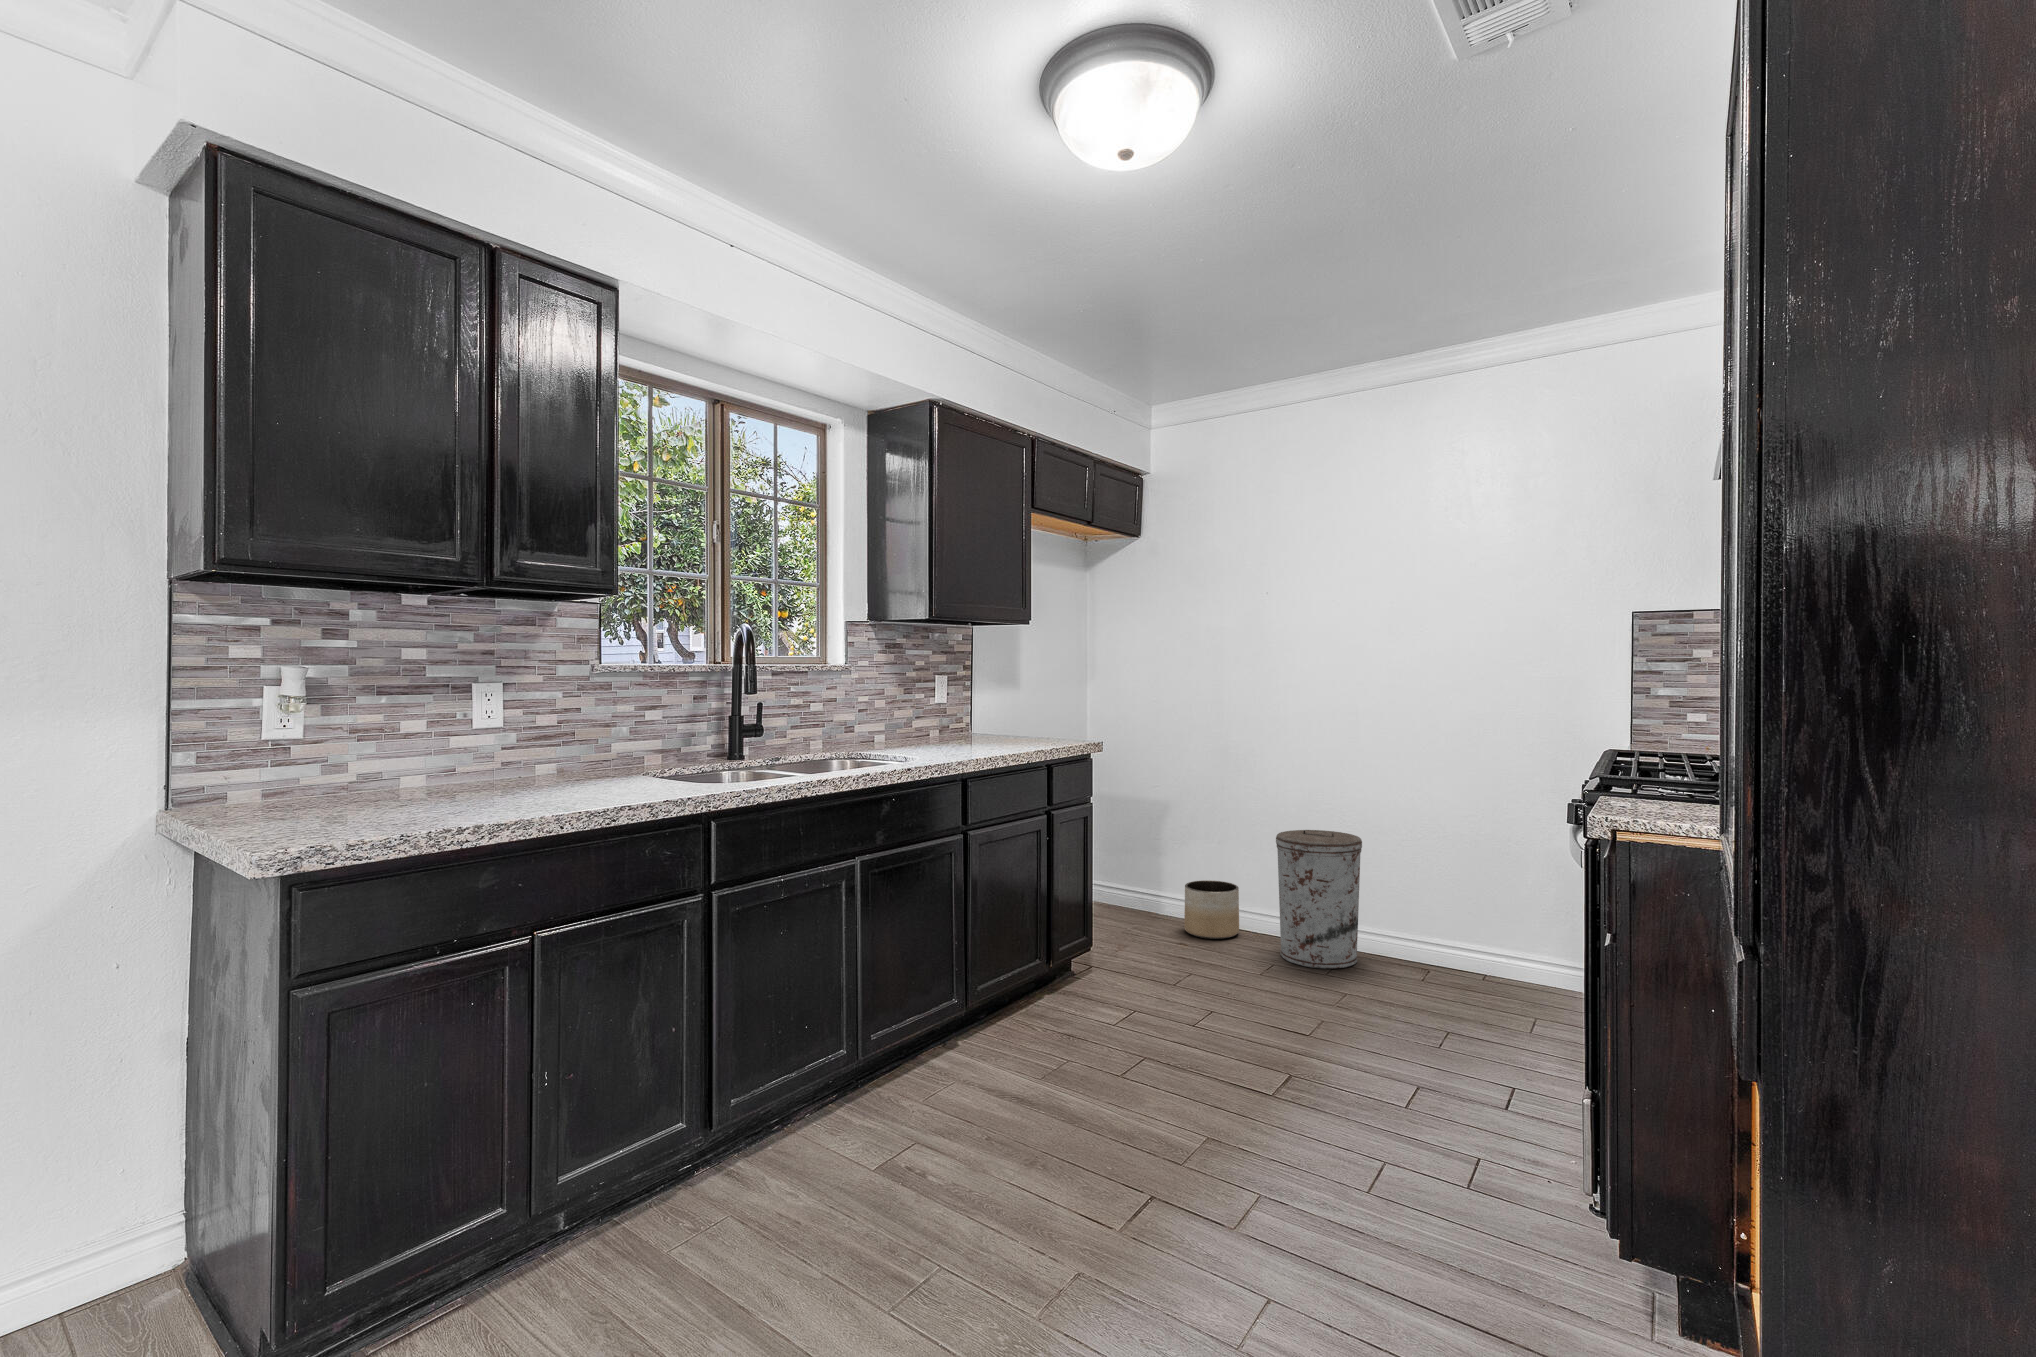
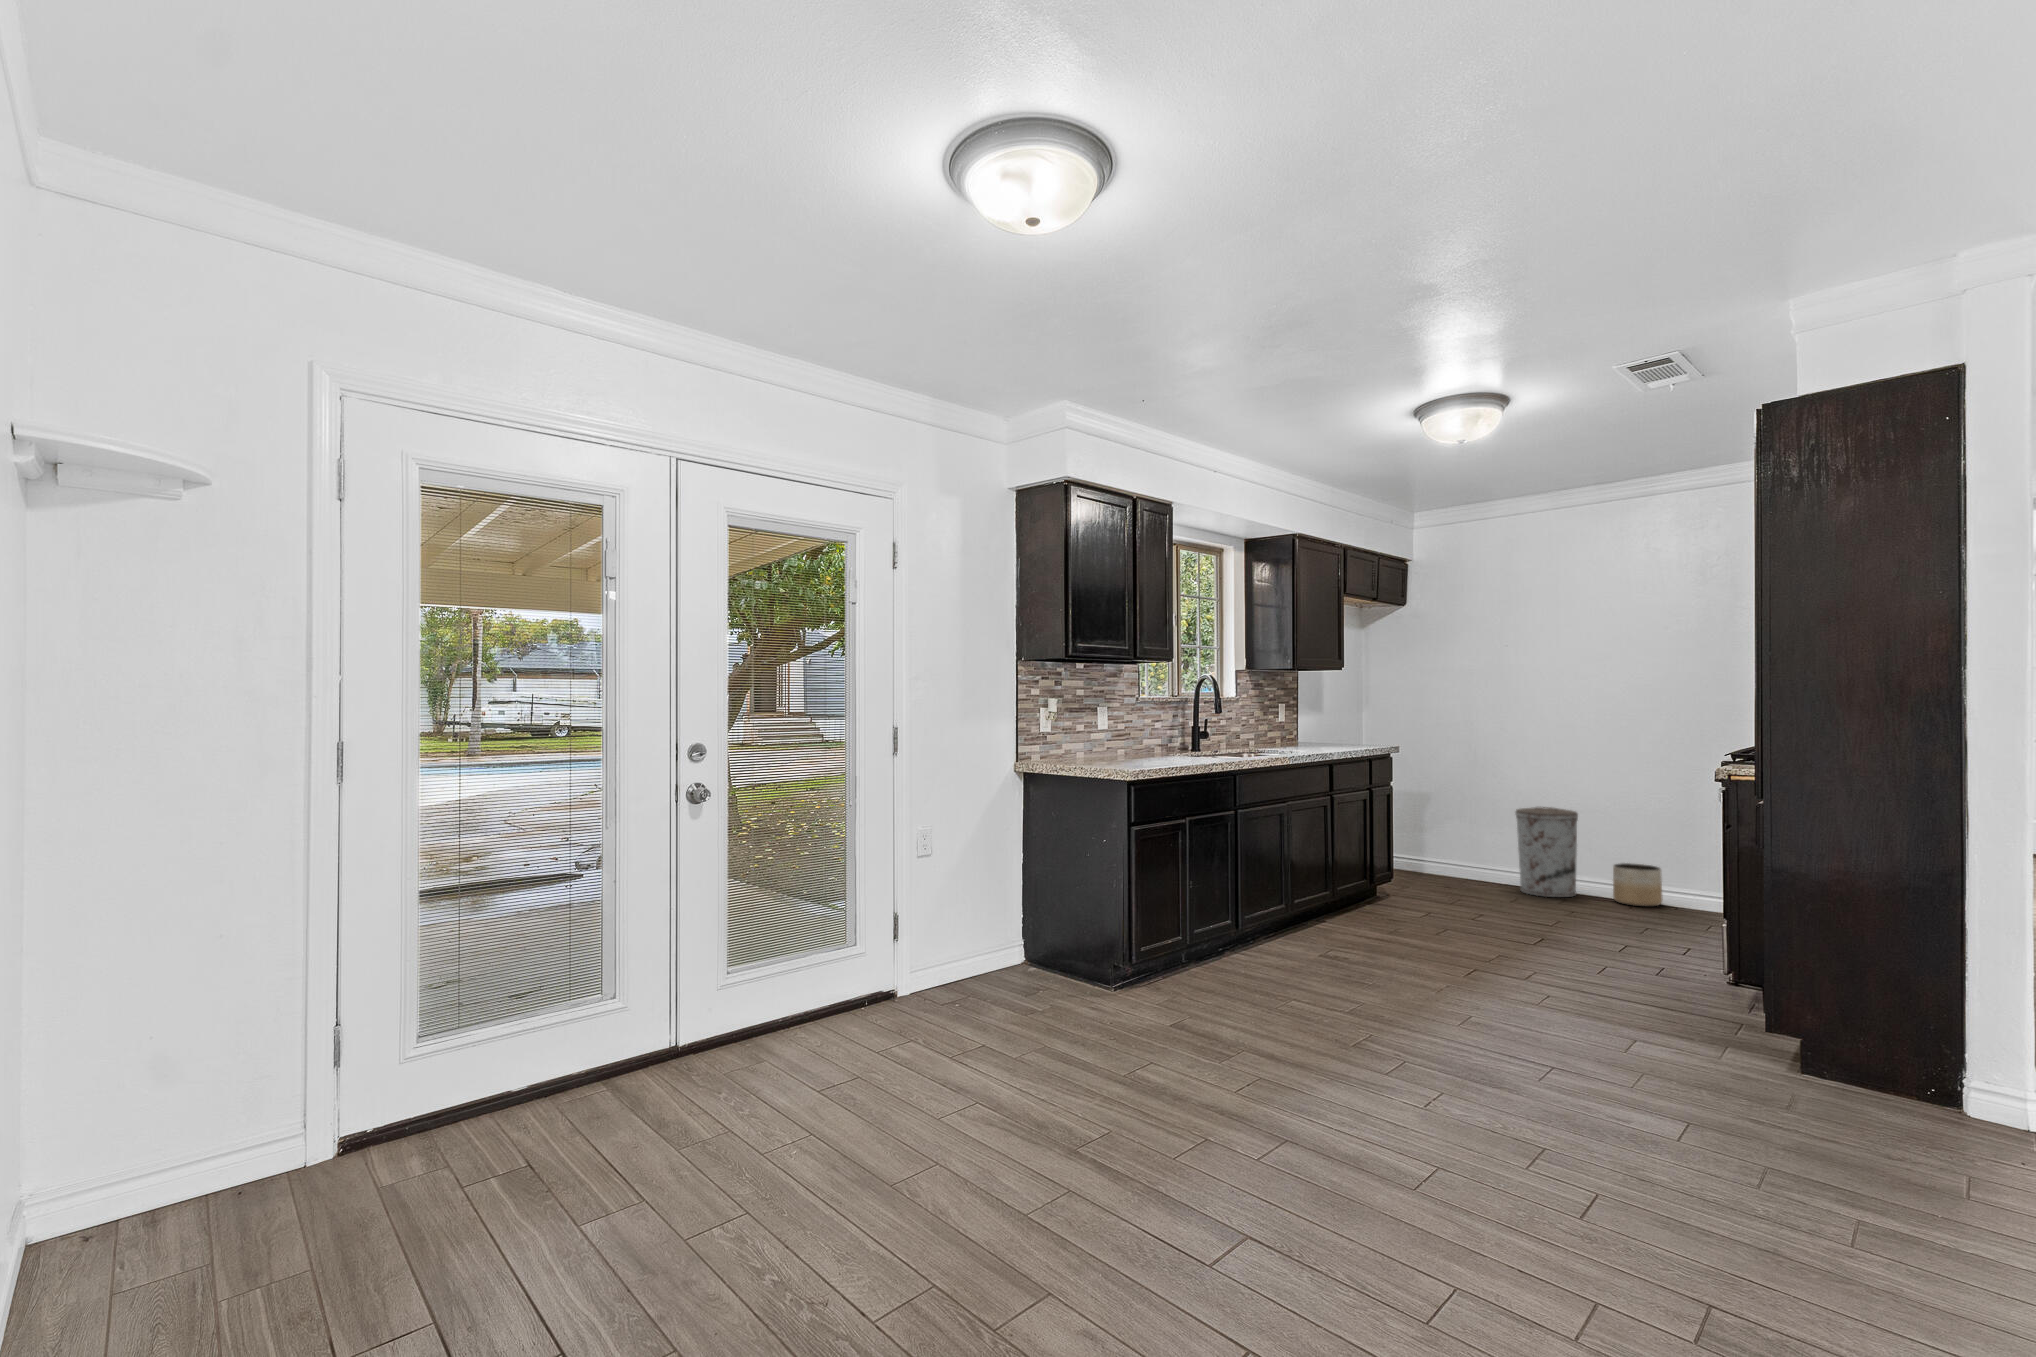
planter: present [1184,880,1239,939] -> present [1613,863,1663,907]

